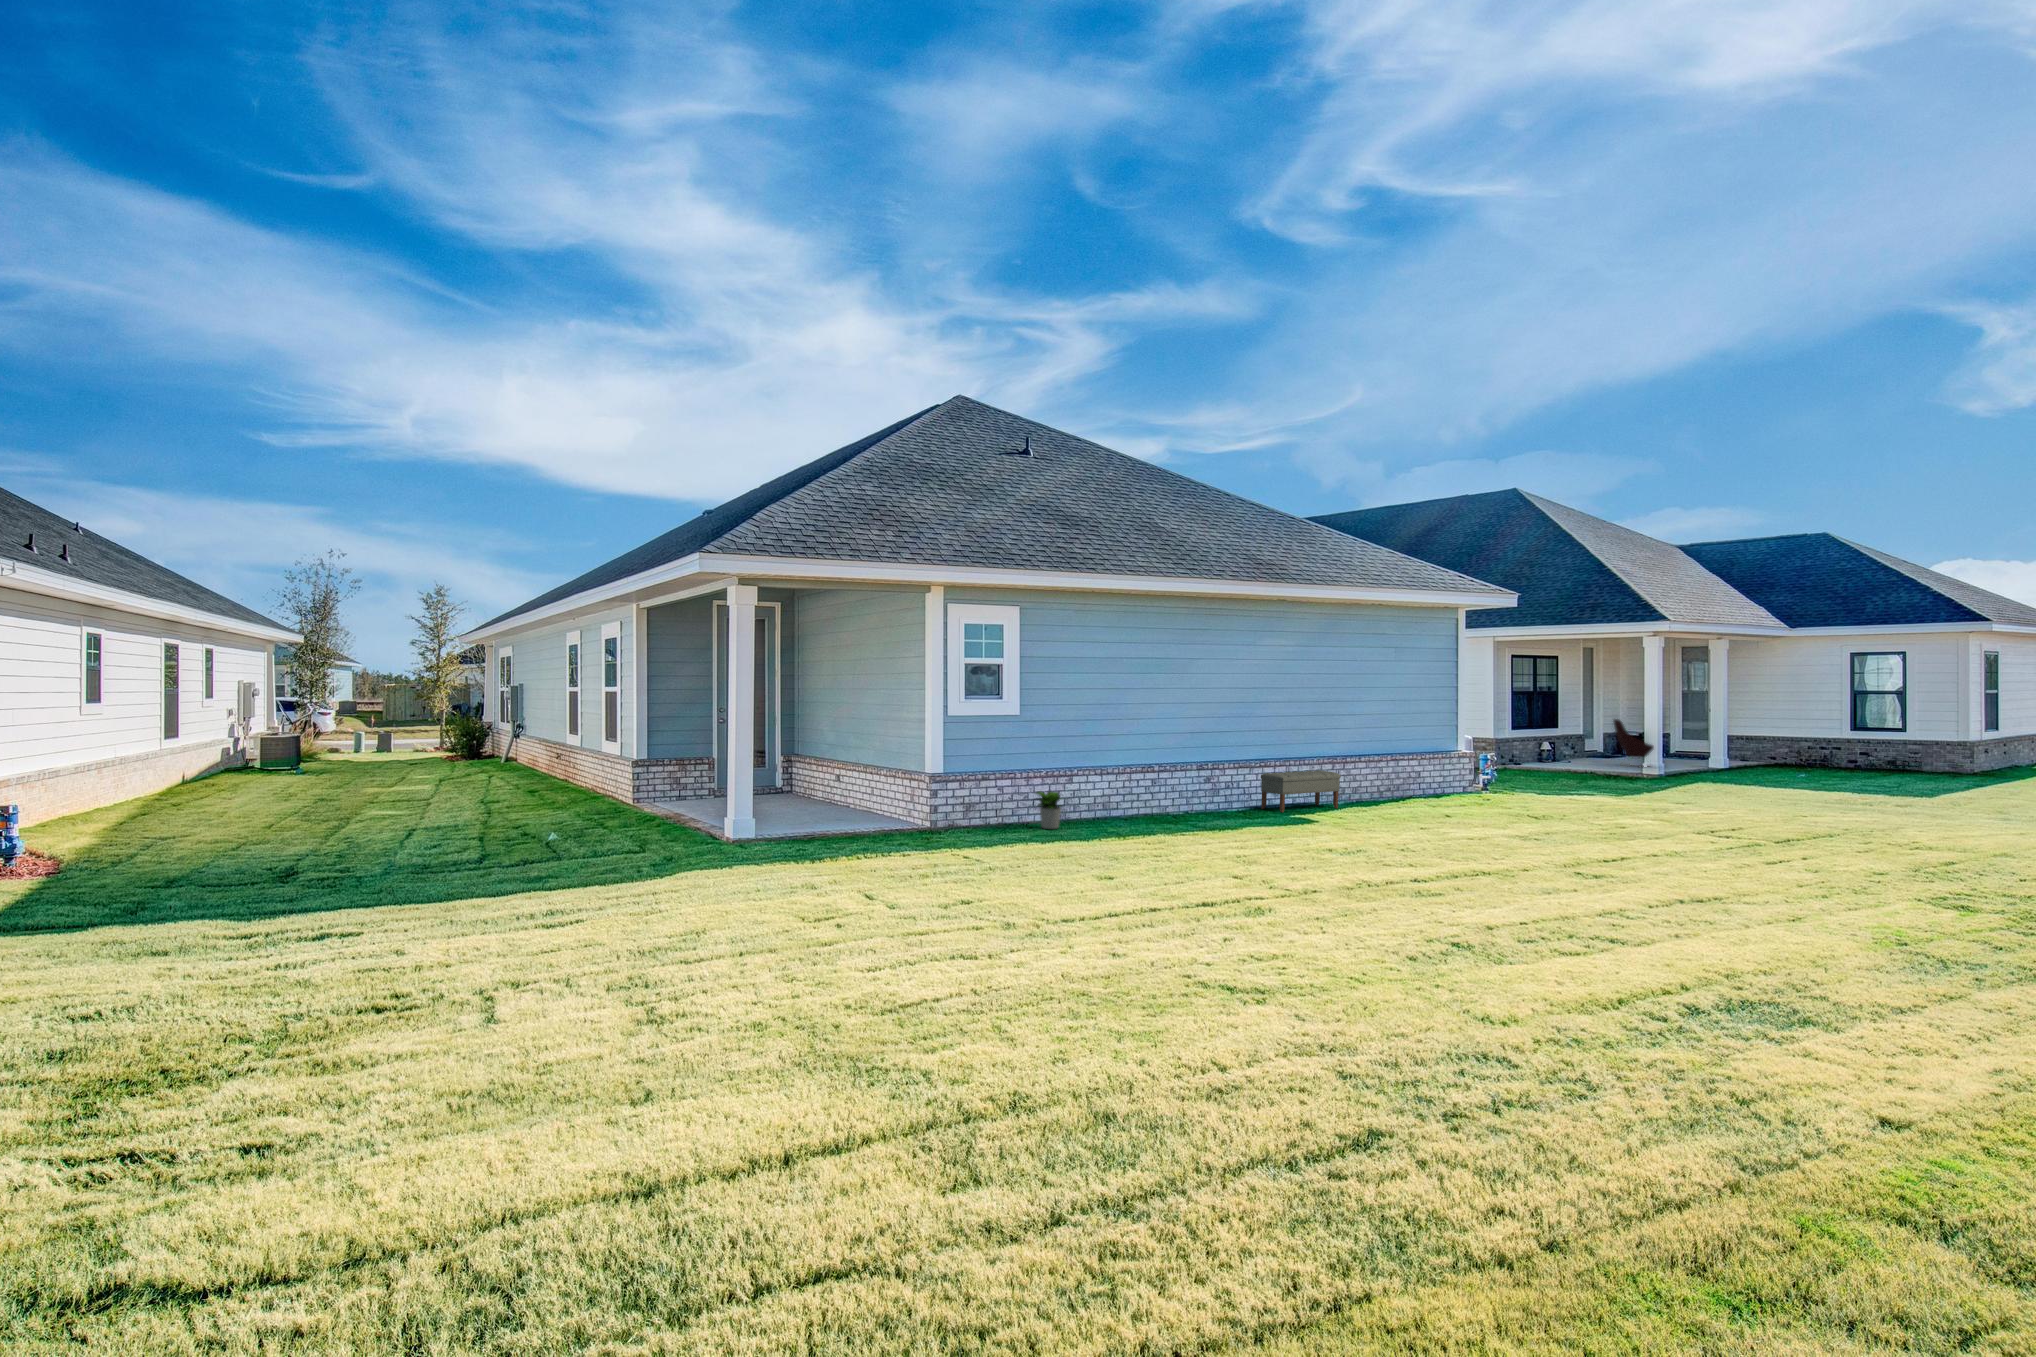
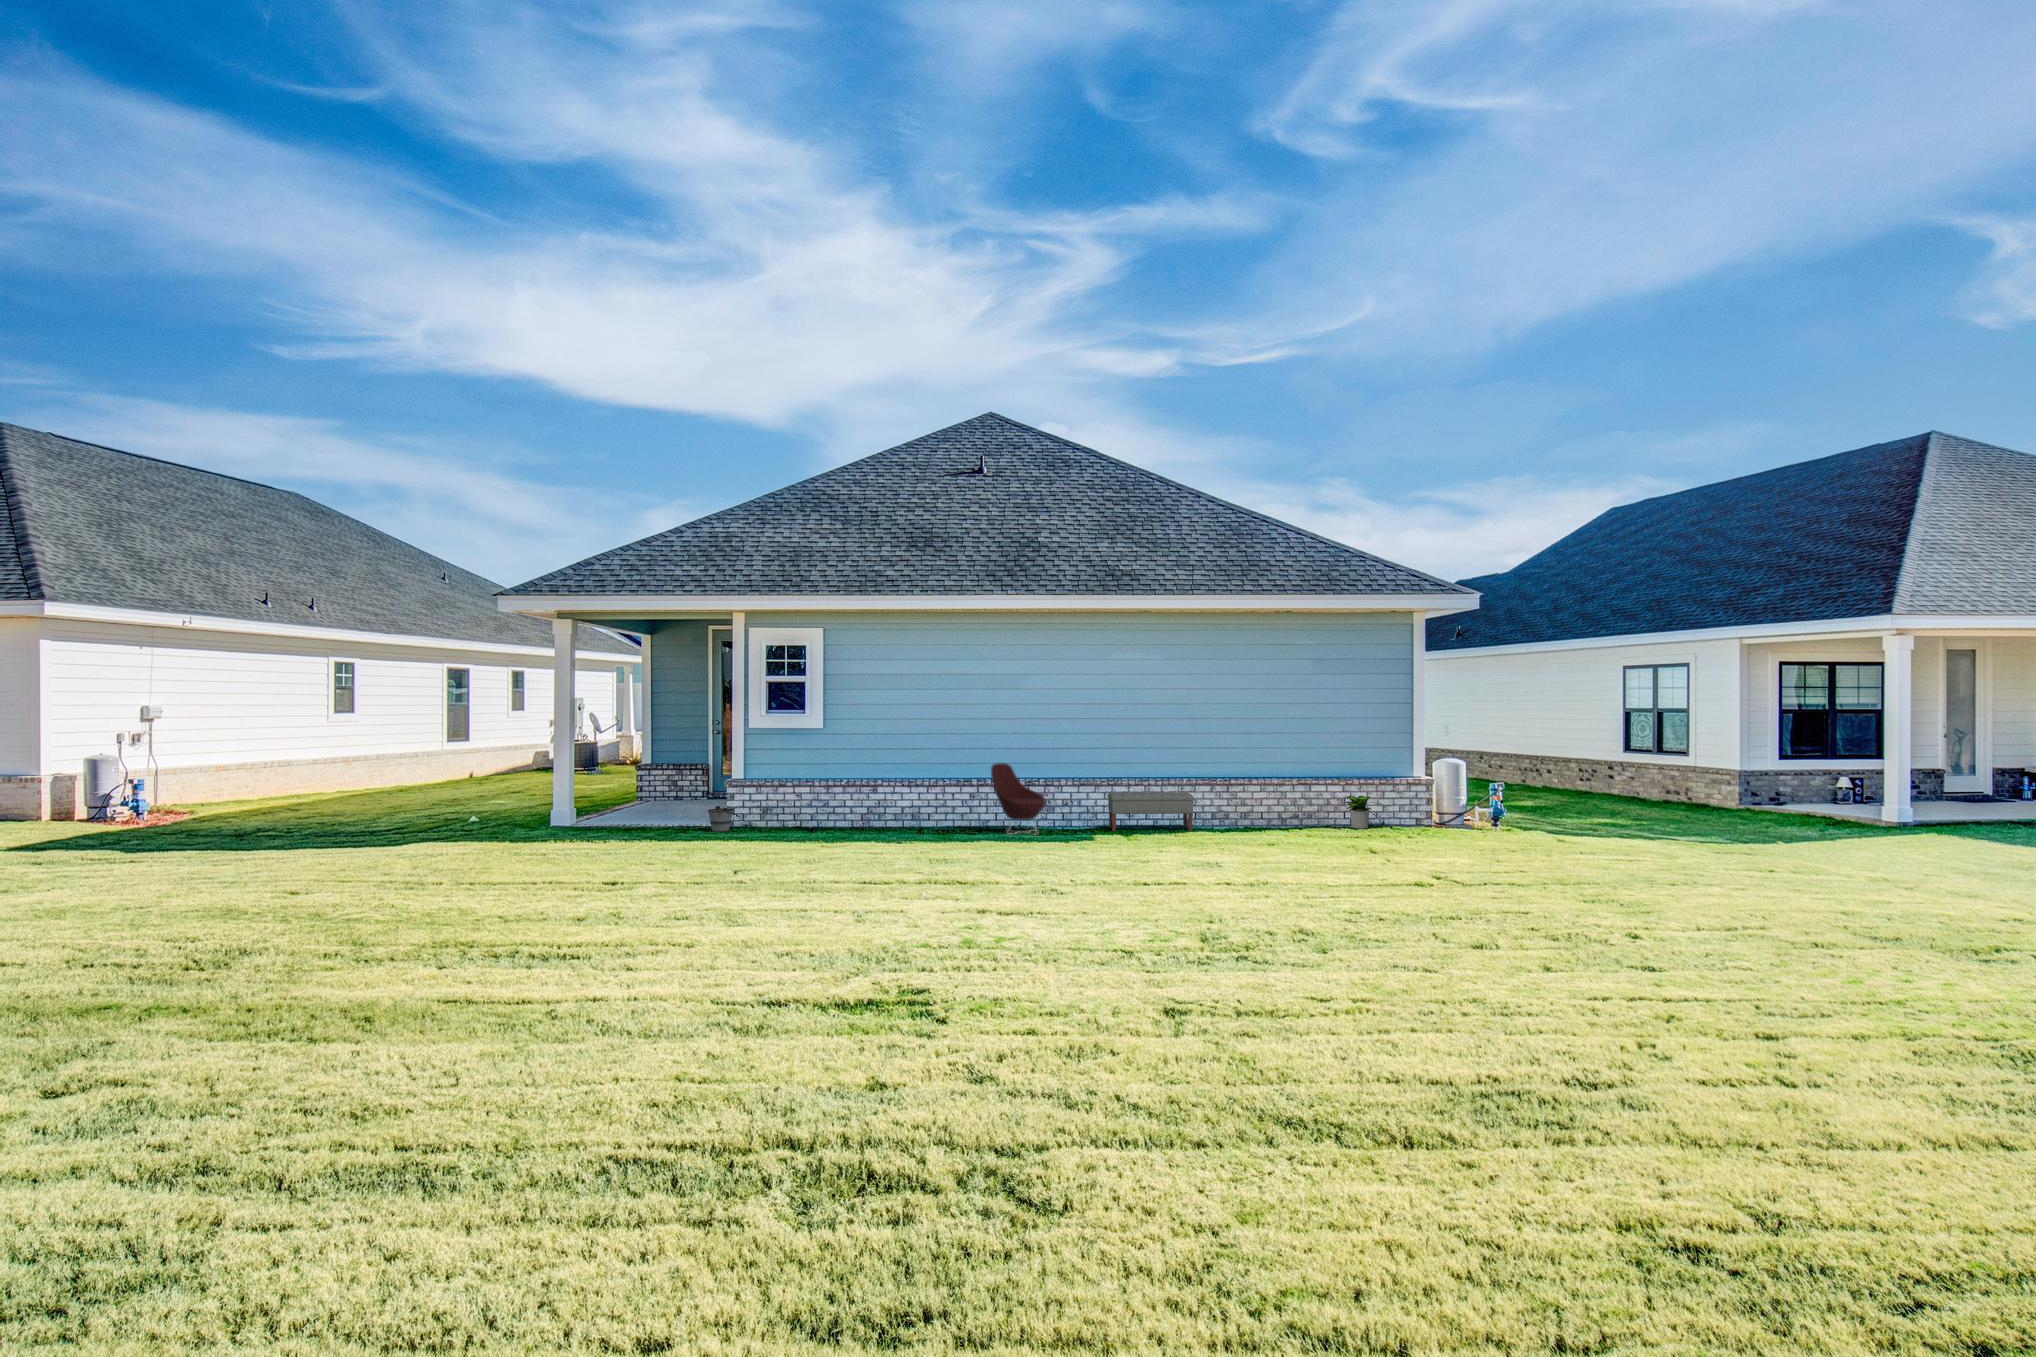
chair: present [1614,719,1654,767] -> present [991,763,1046,834]
potted plant: present [1036,791,1062,829] -> present [1344,796,1378,829]
bucket: none [919,805,952,835] -> present [708,806,740,831]

